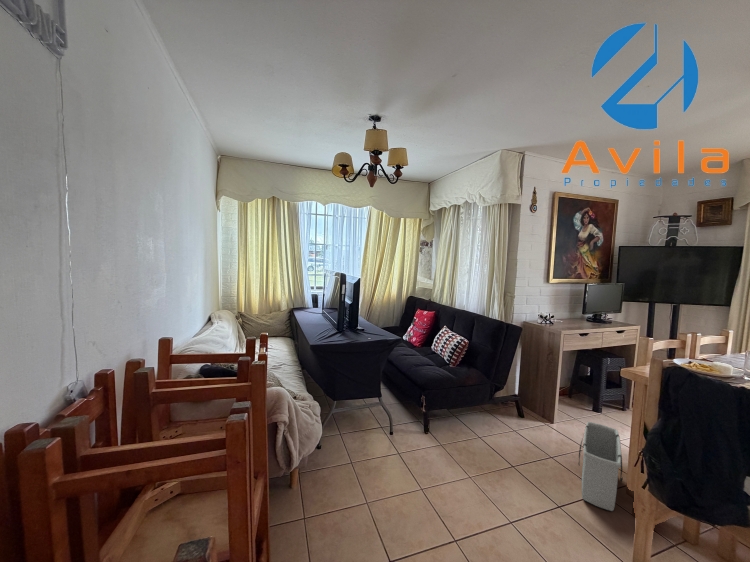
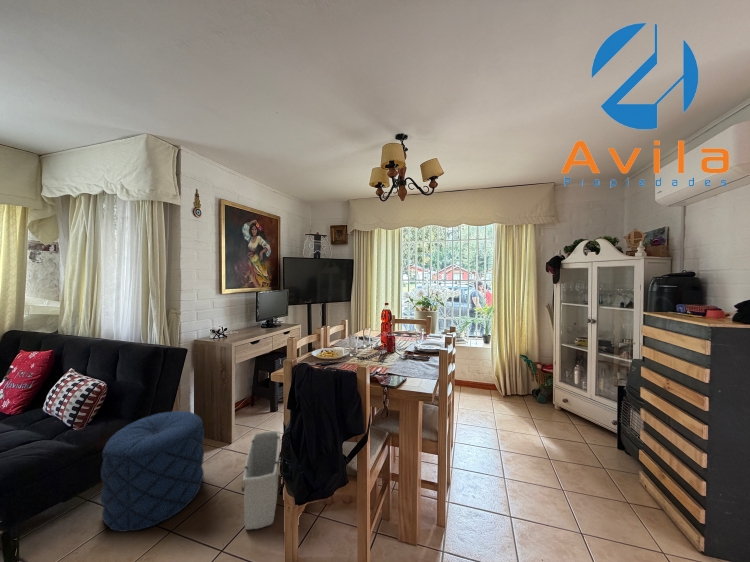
pouf: none [469,372,539,454] -> present [101,411,204,532]

